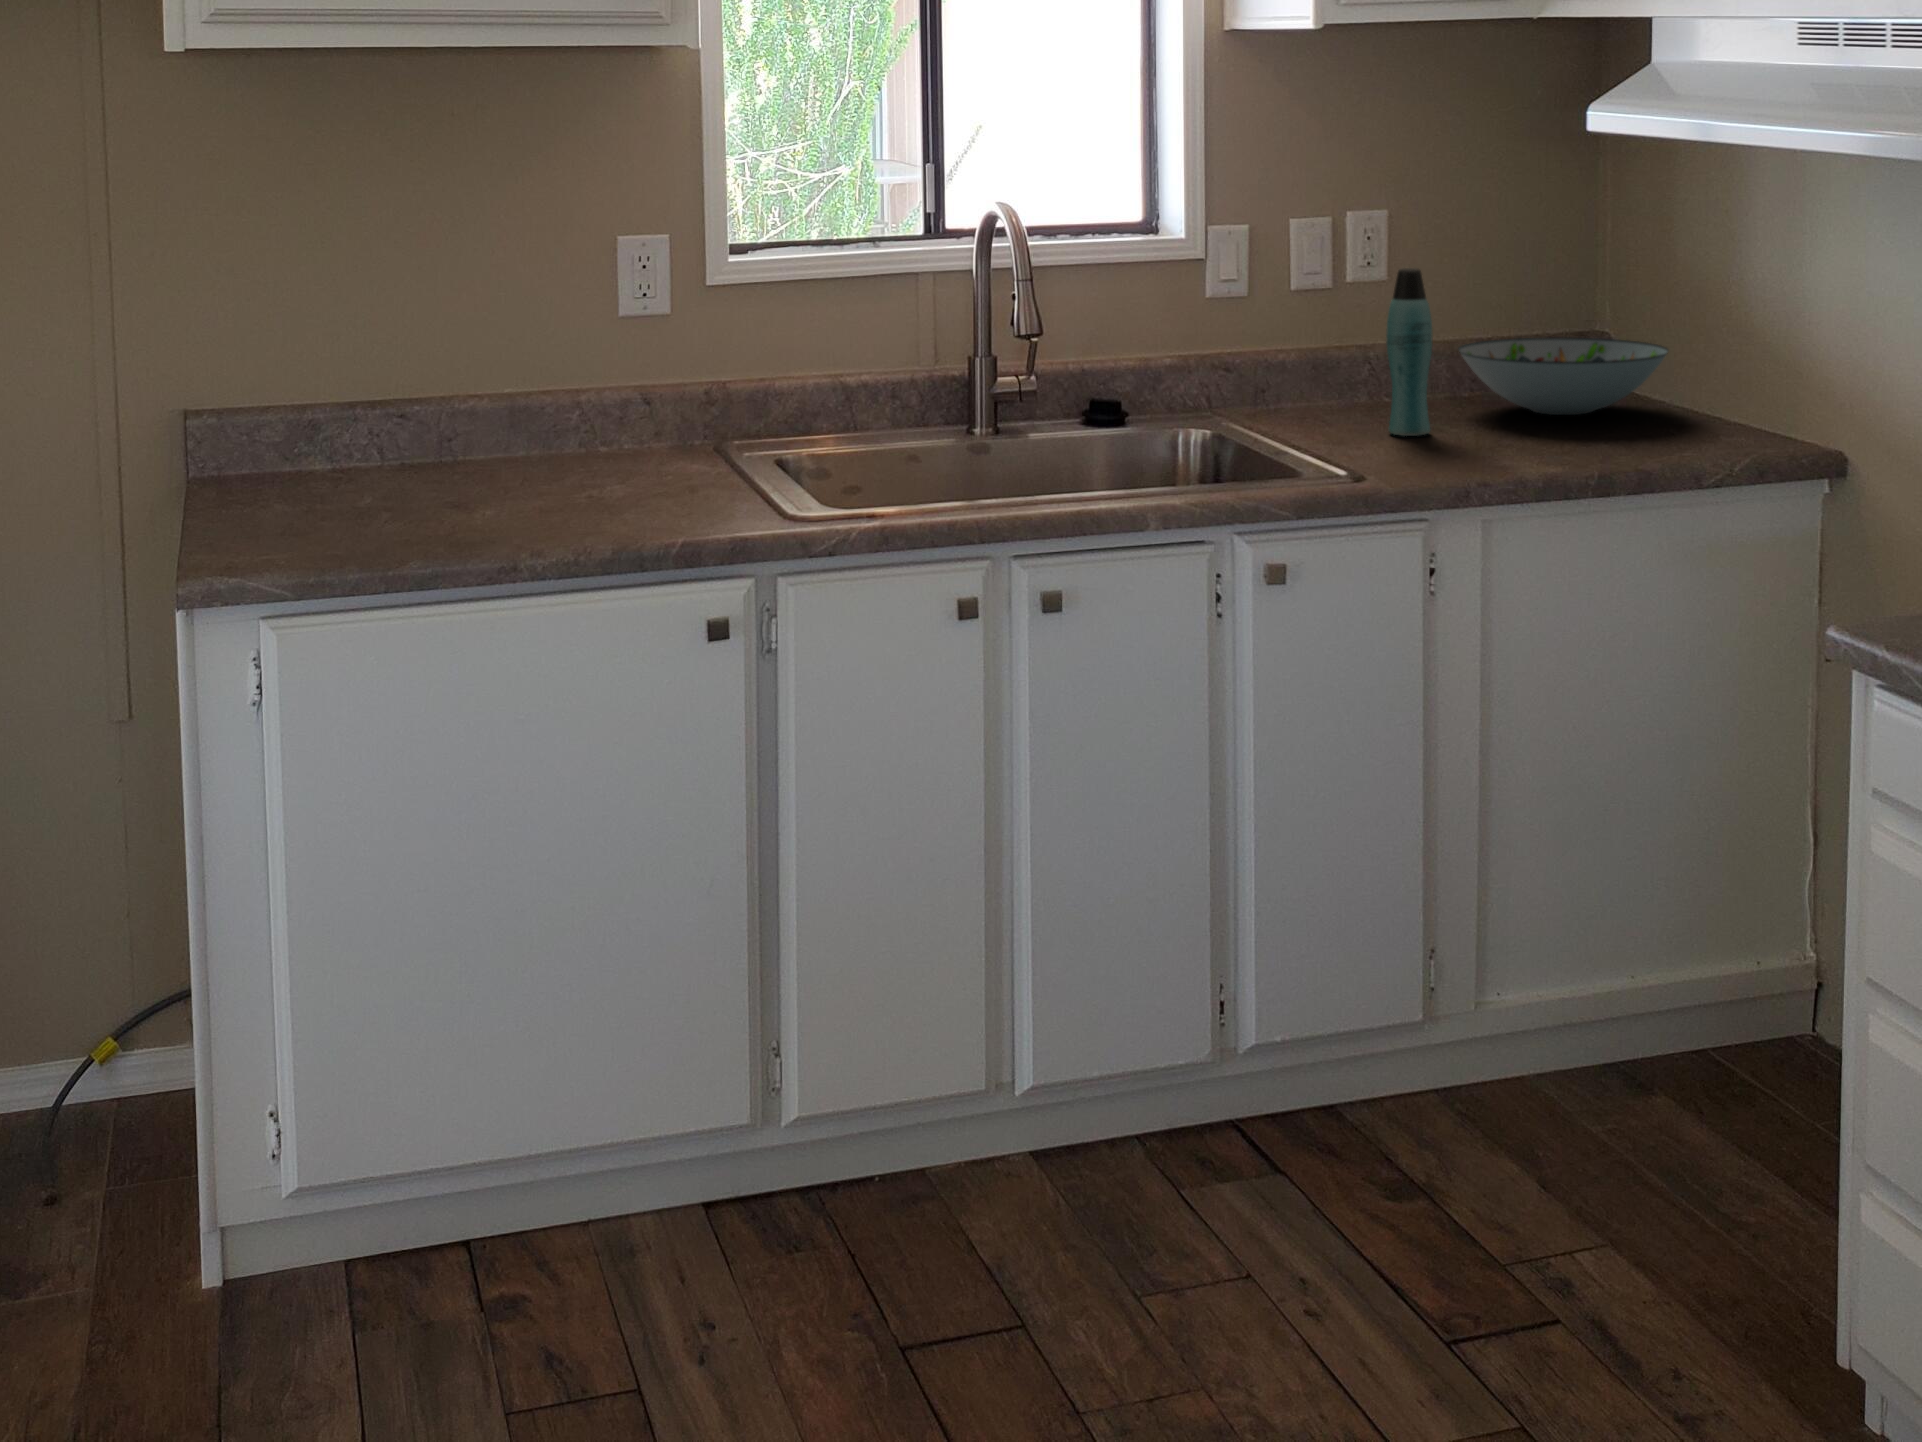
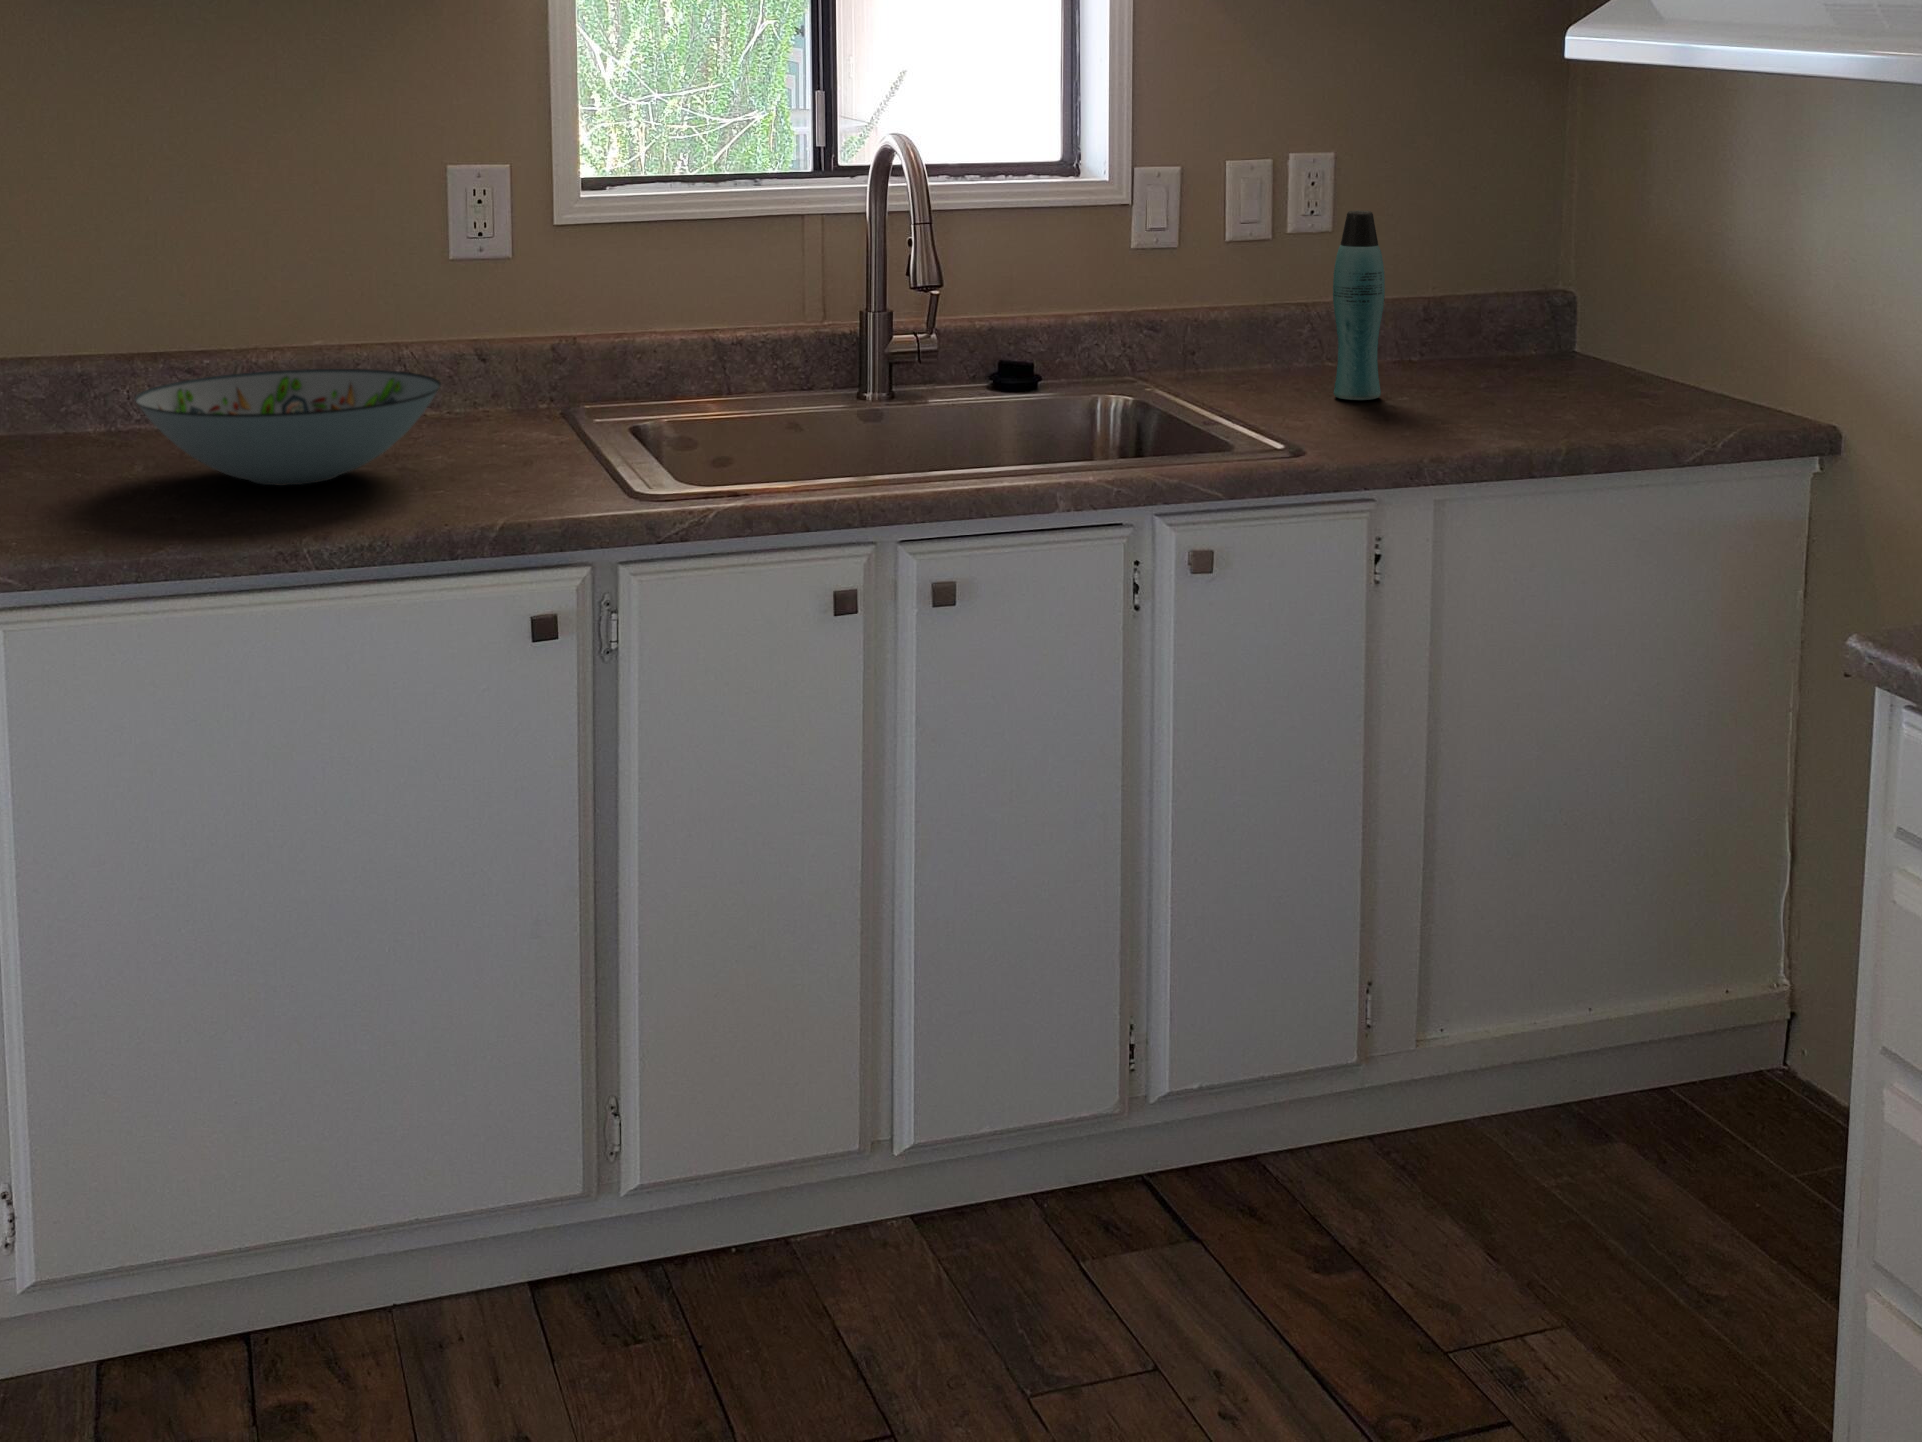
decorative bowl: present [1459,338,1669,415] -> present [135,369,441,486]

